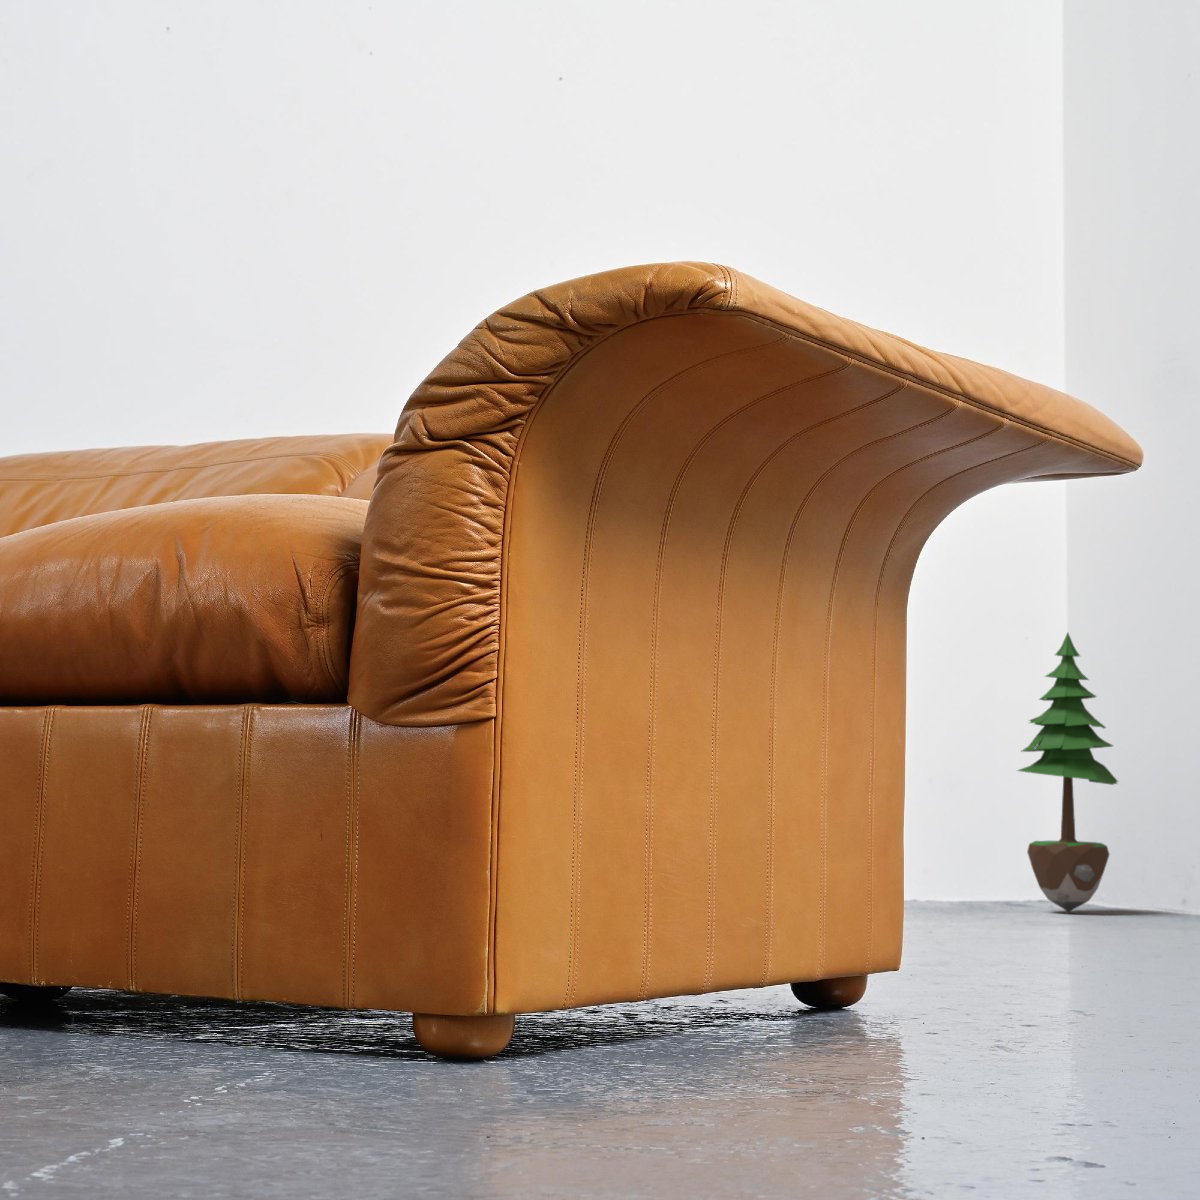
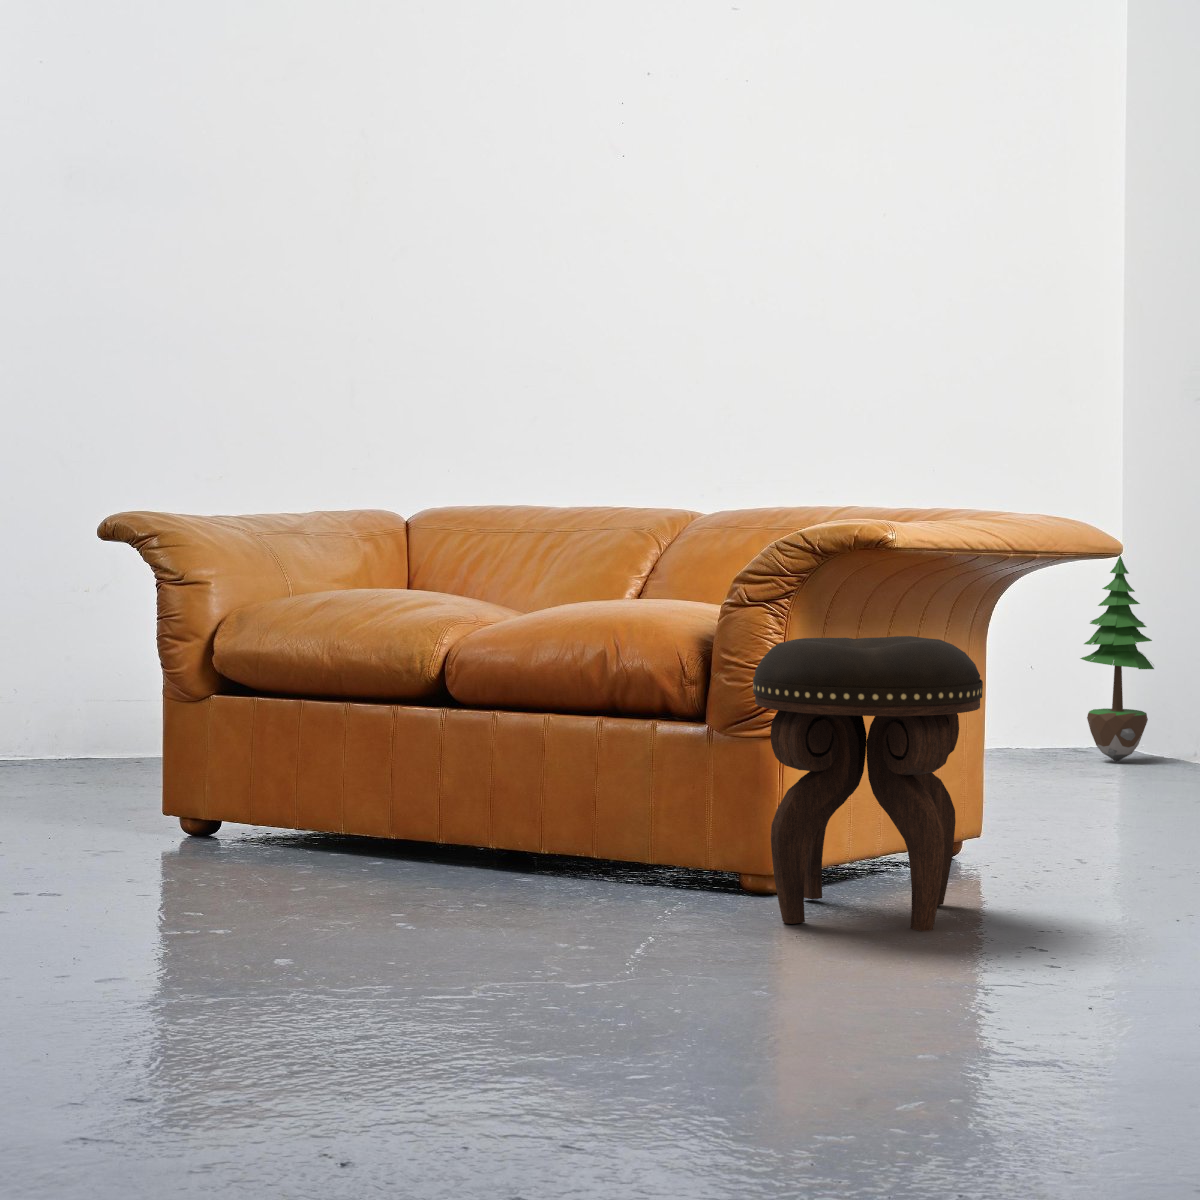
footstool: none [420,474,912,1139] -> present [753,636,983,931]

